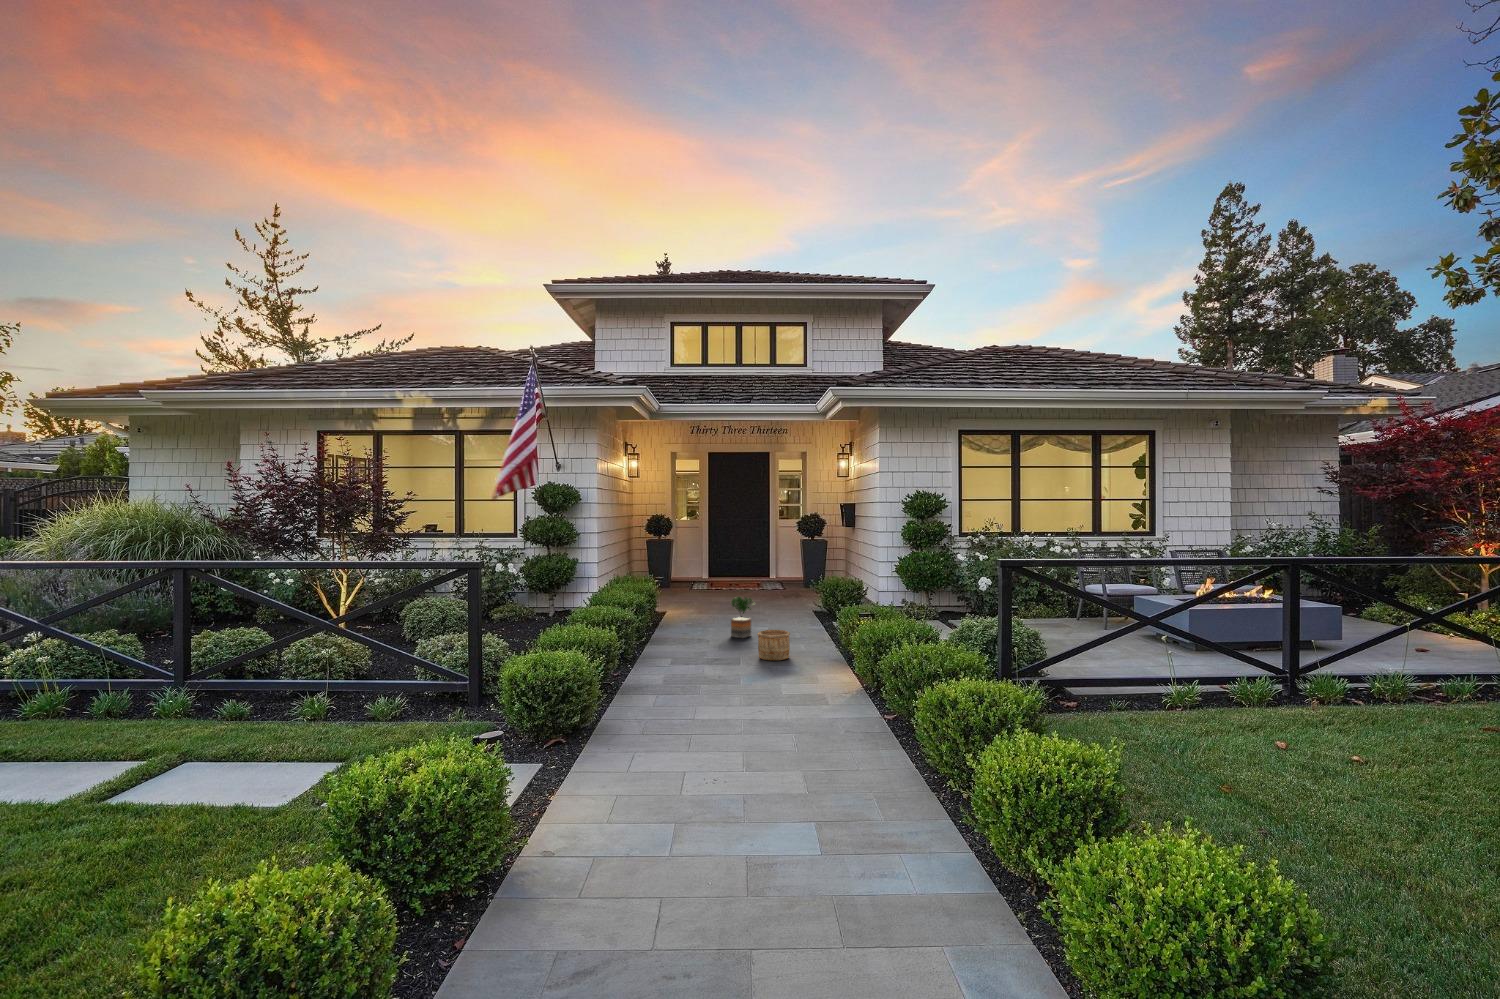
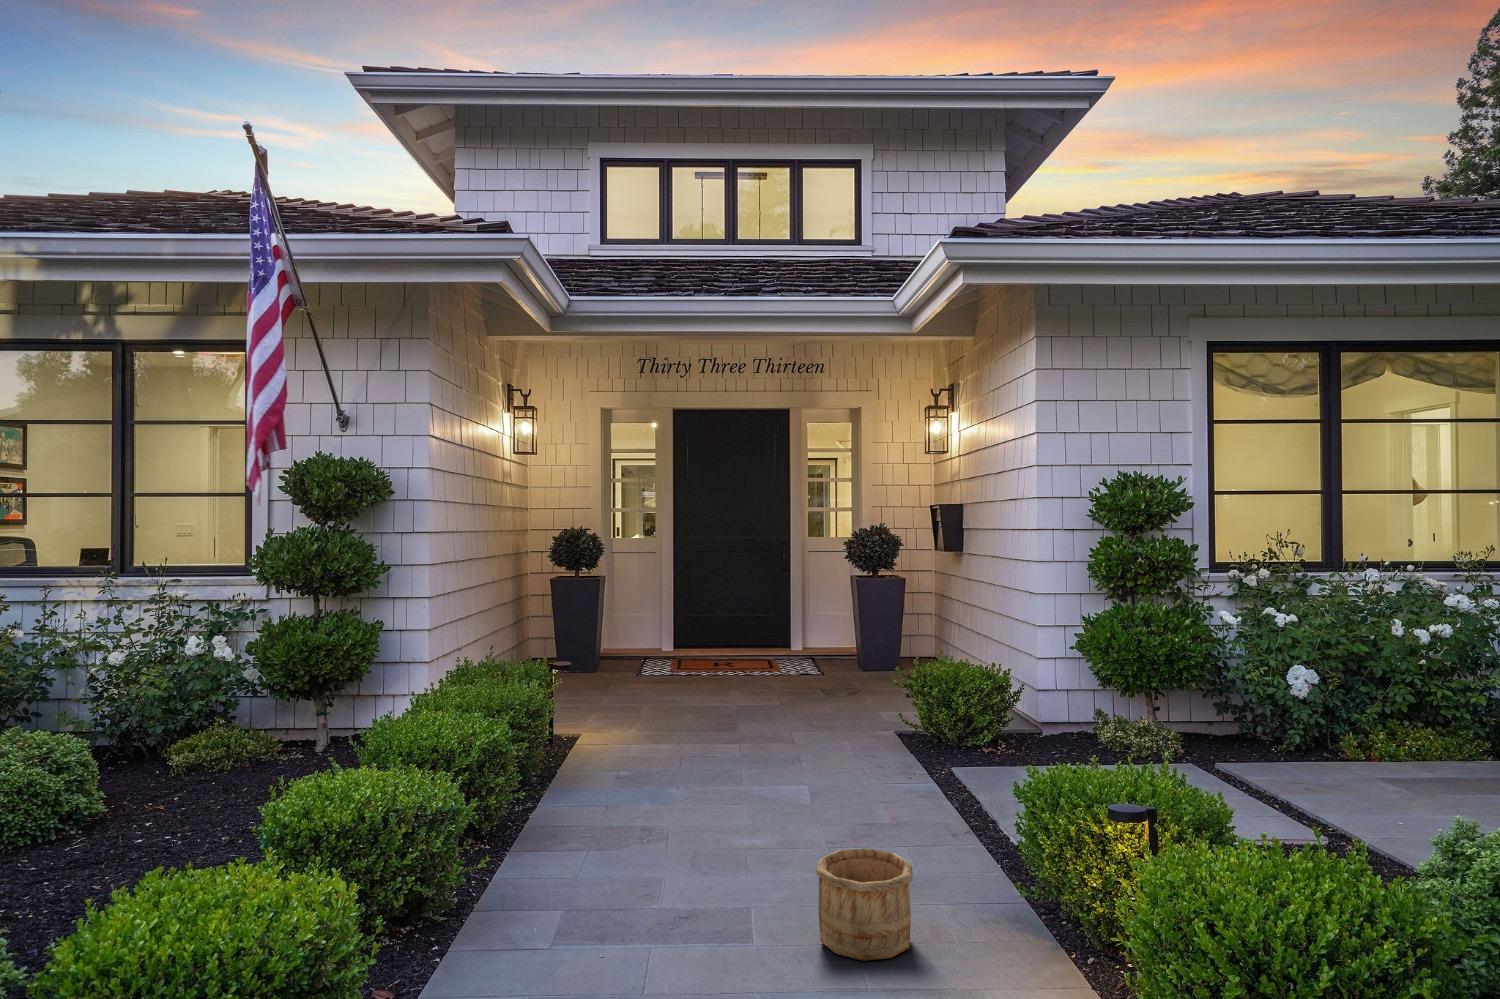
potted tree: present [731,597,754,638] -> none [725,724,791,835]

